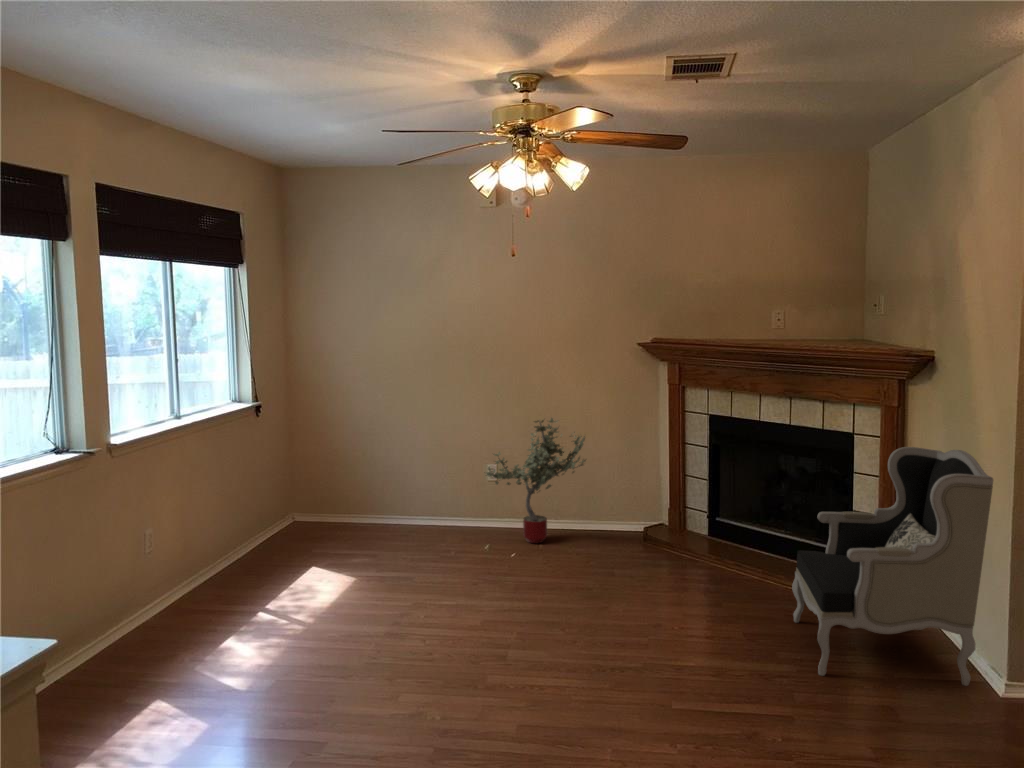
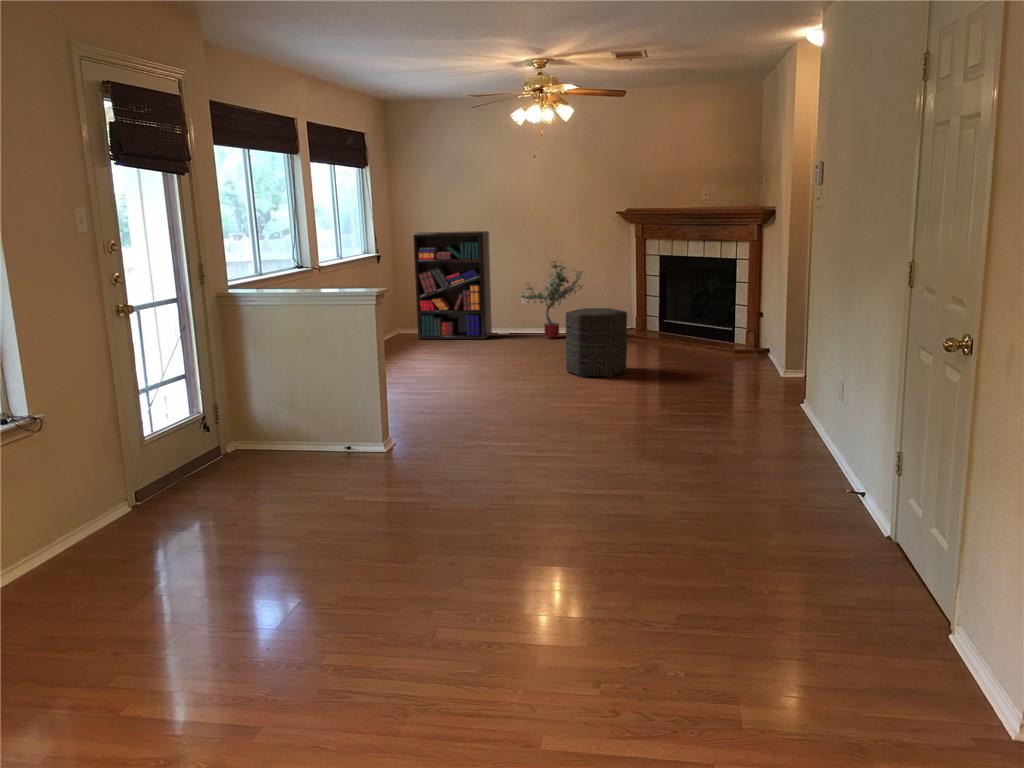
bookshelf: none [315,368,440,542] -> present [413,231,492,339]
armchair: present [792,447,993,686] -> none [691,256,776,372]
ottoman: none [573,544,694,701] -> present [566,308,627,377]

